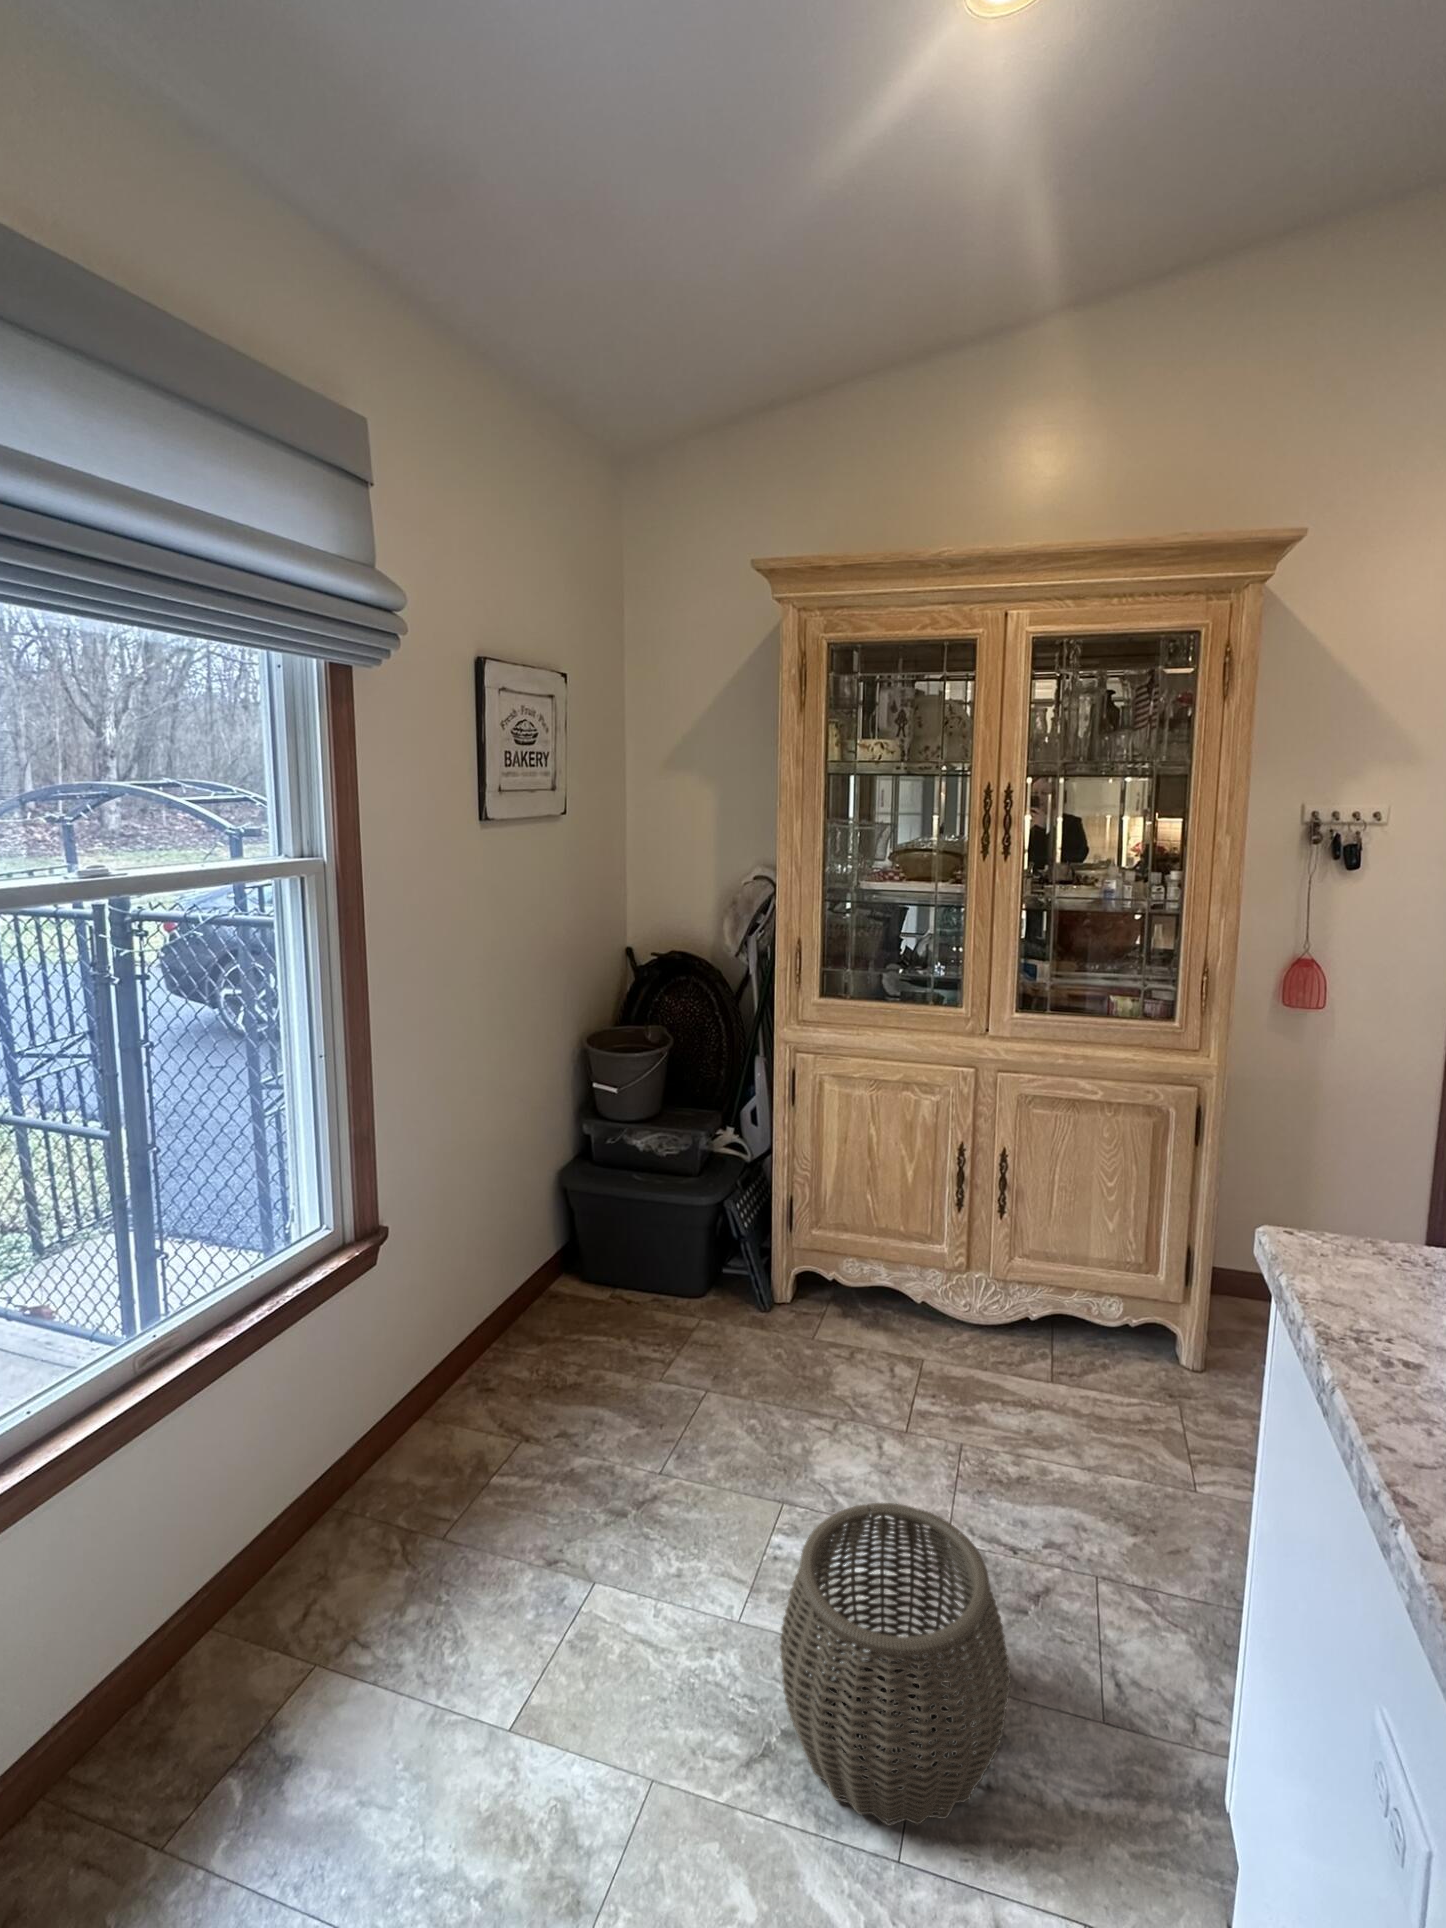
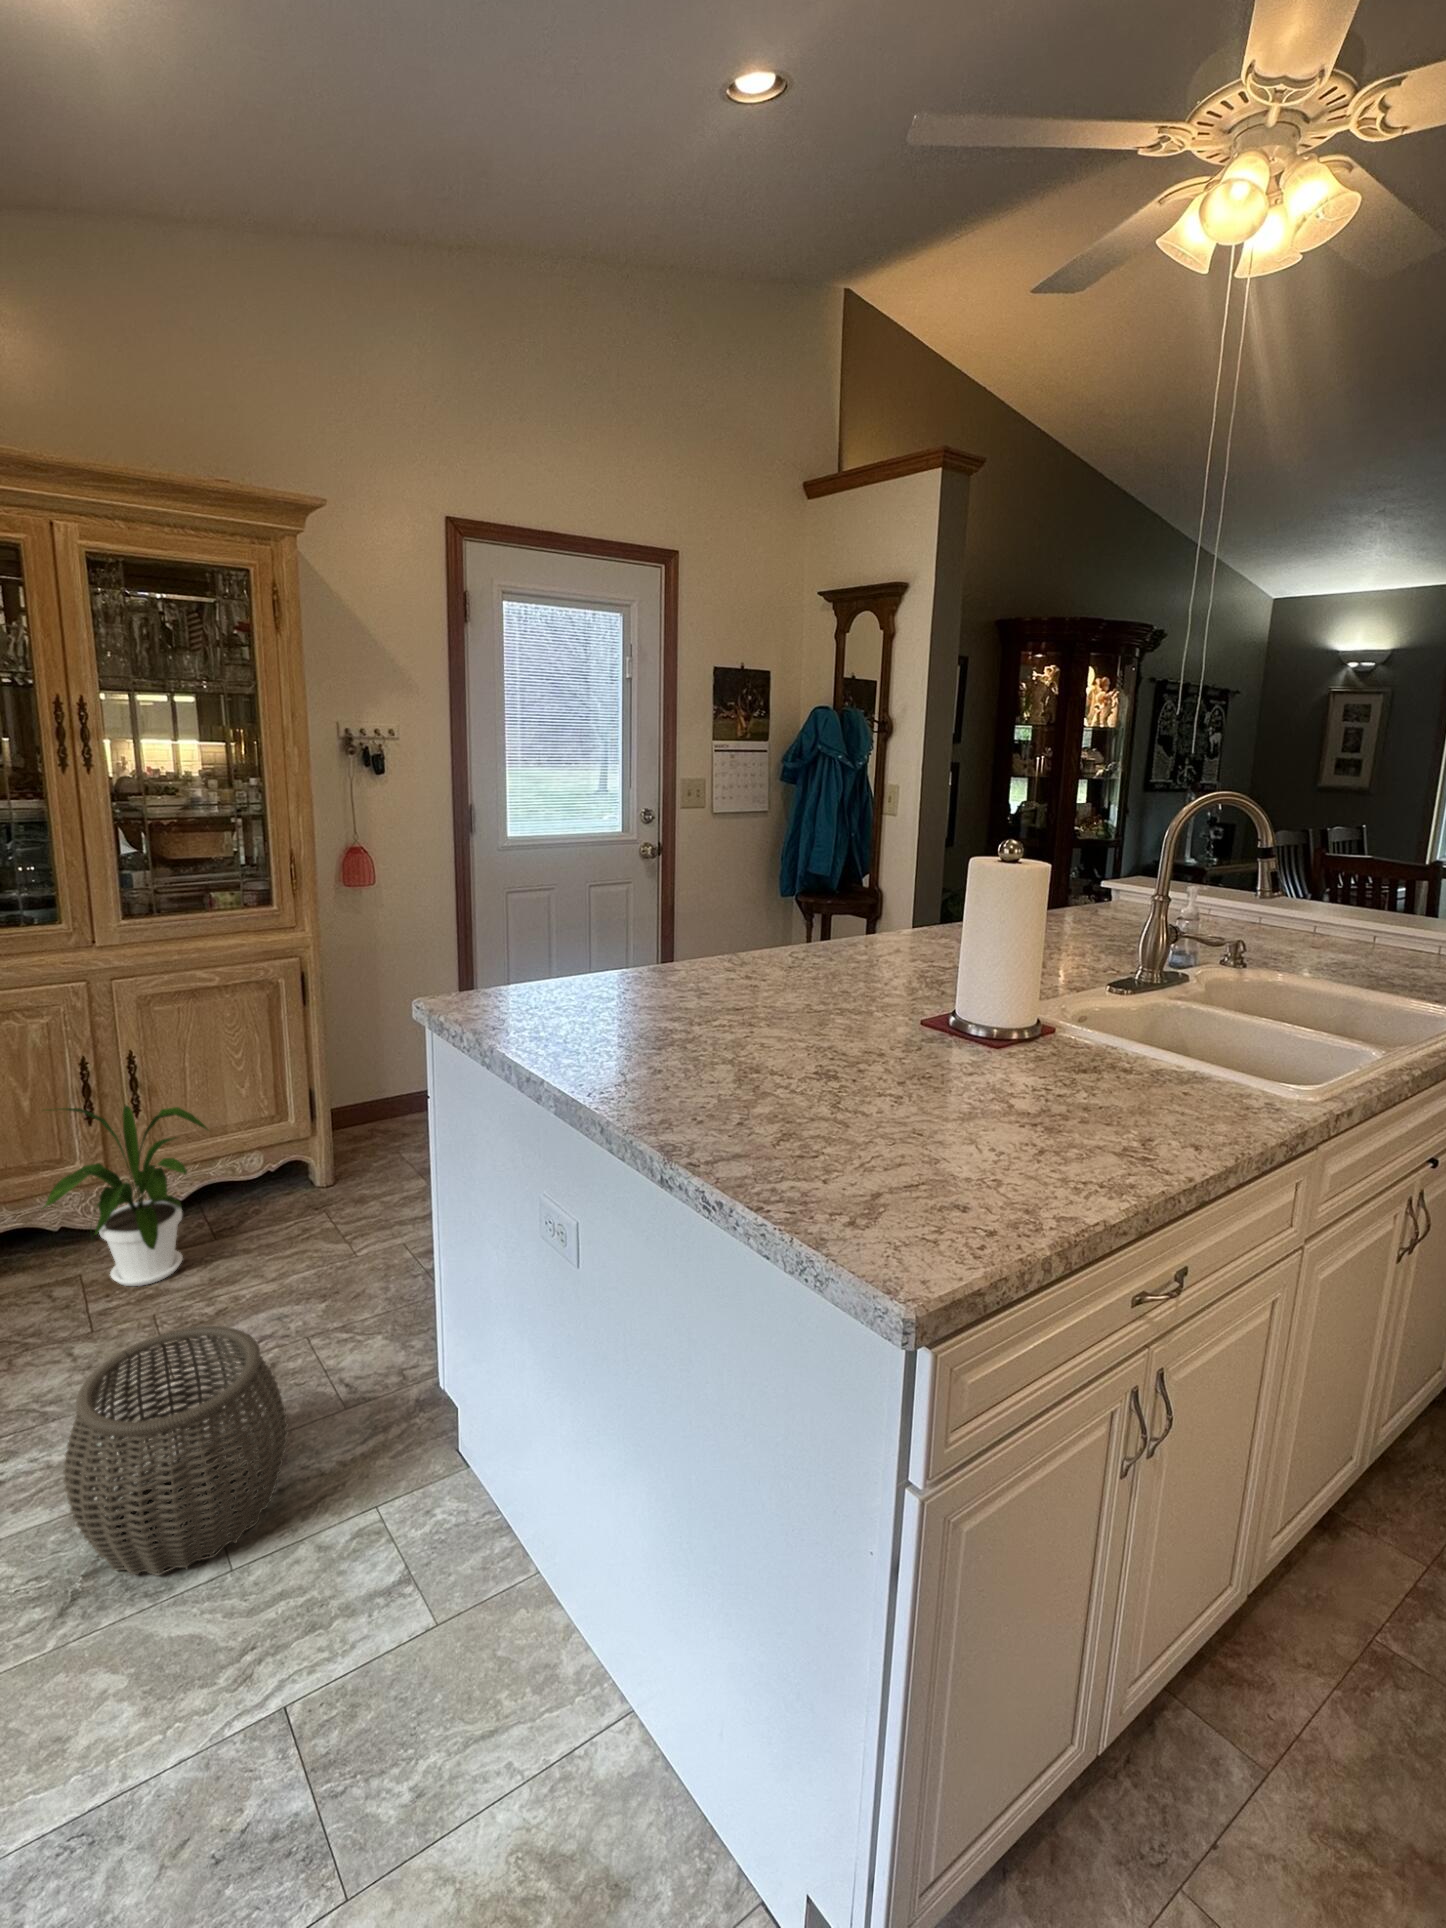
house plant: none [881,1188,1053,1404] -> present [43,1105,208,1286]

